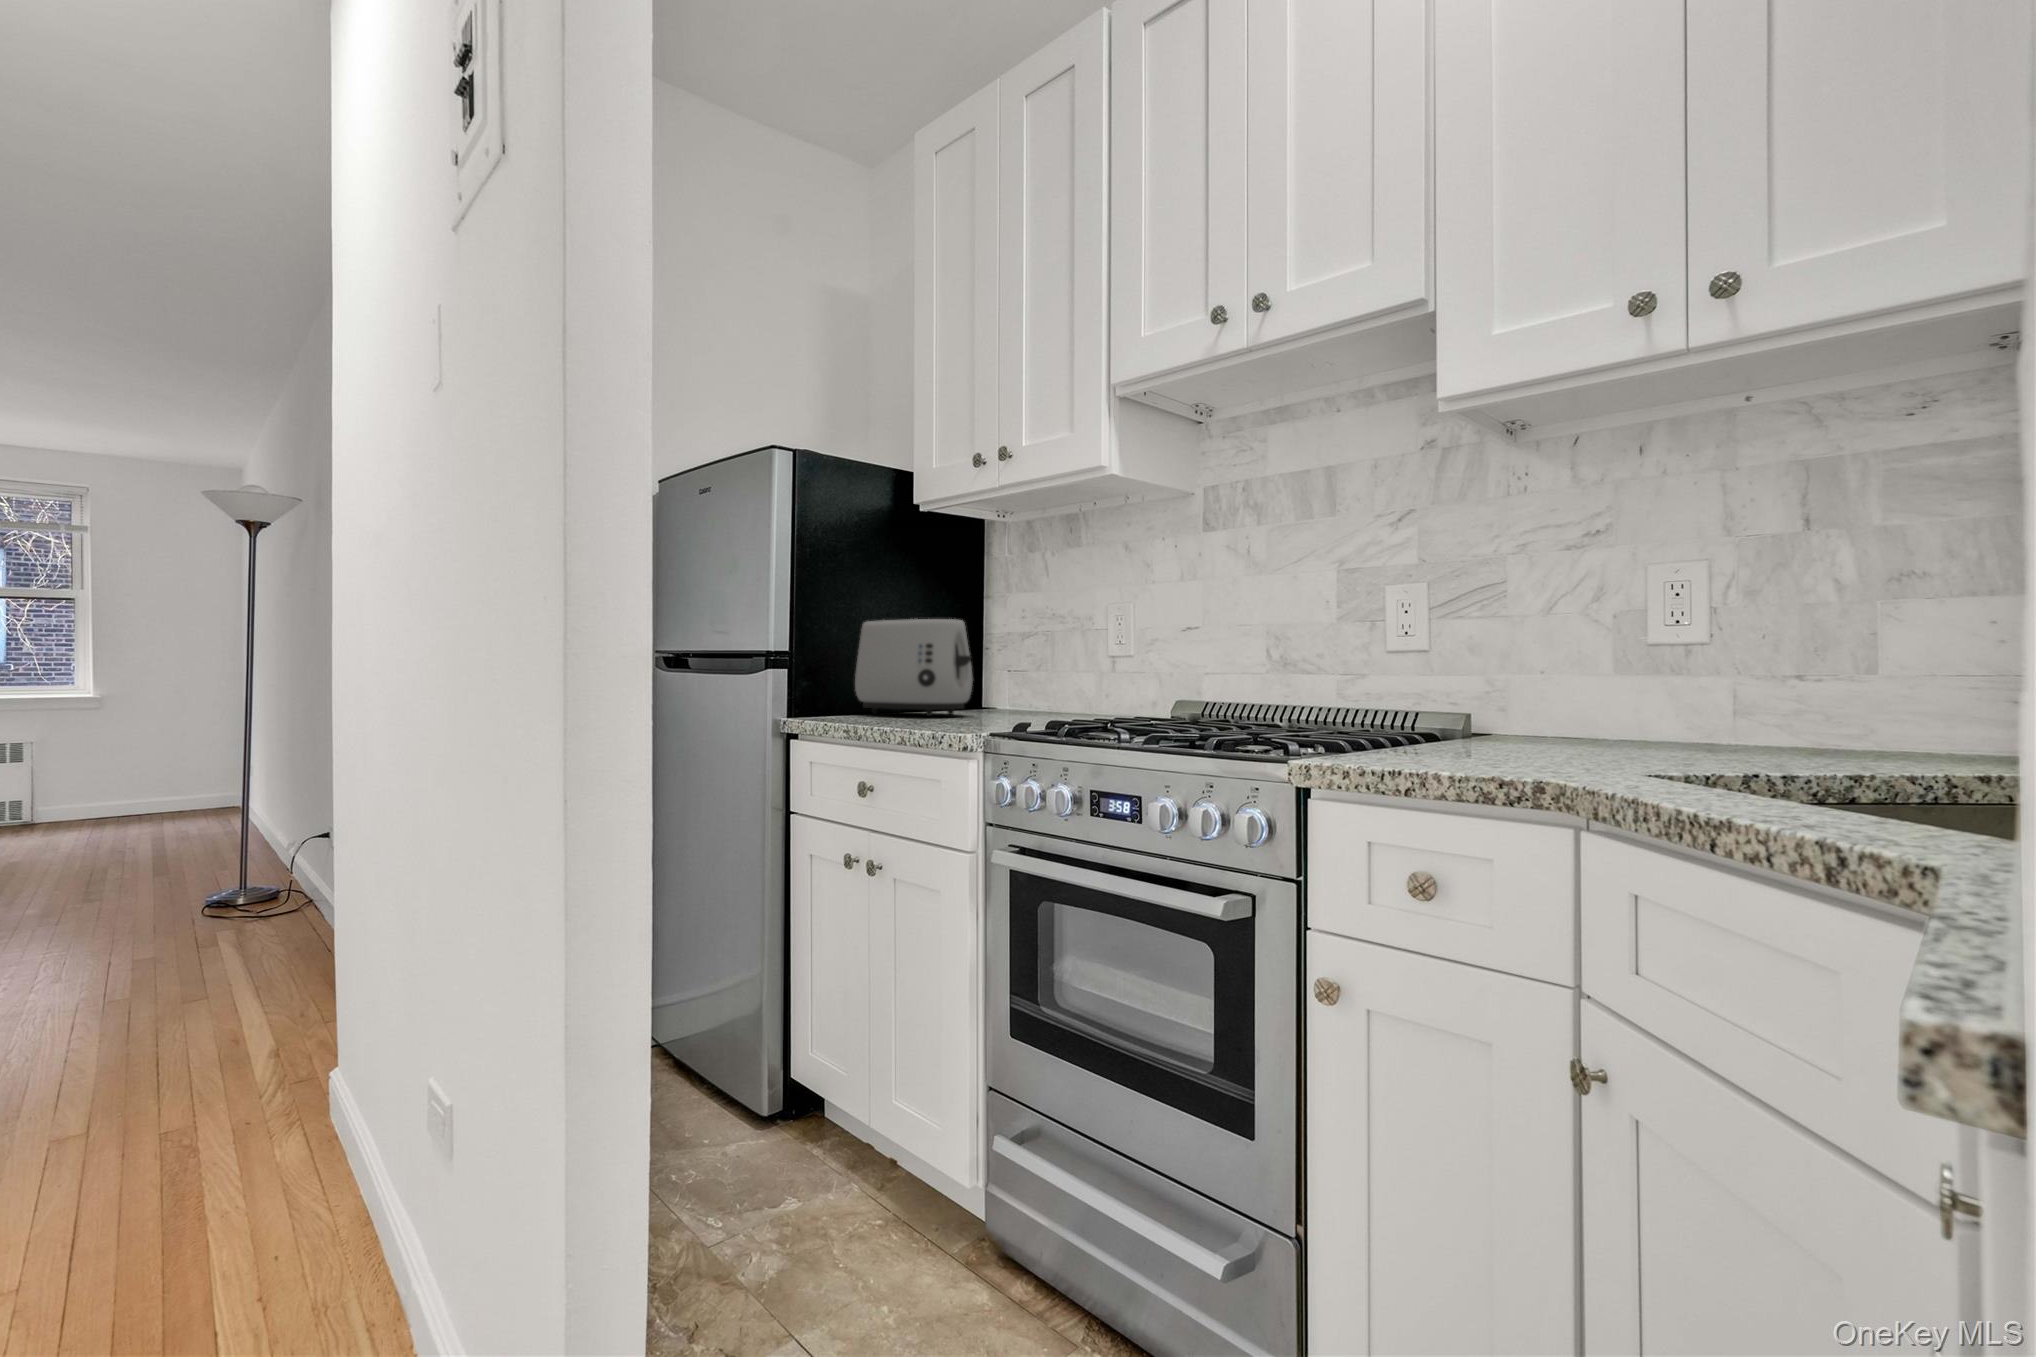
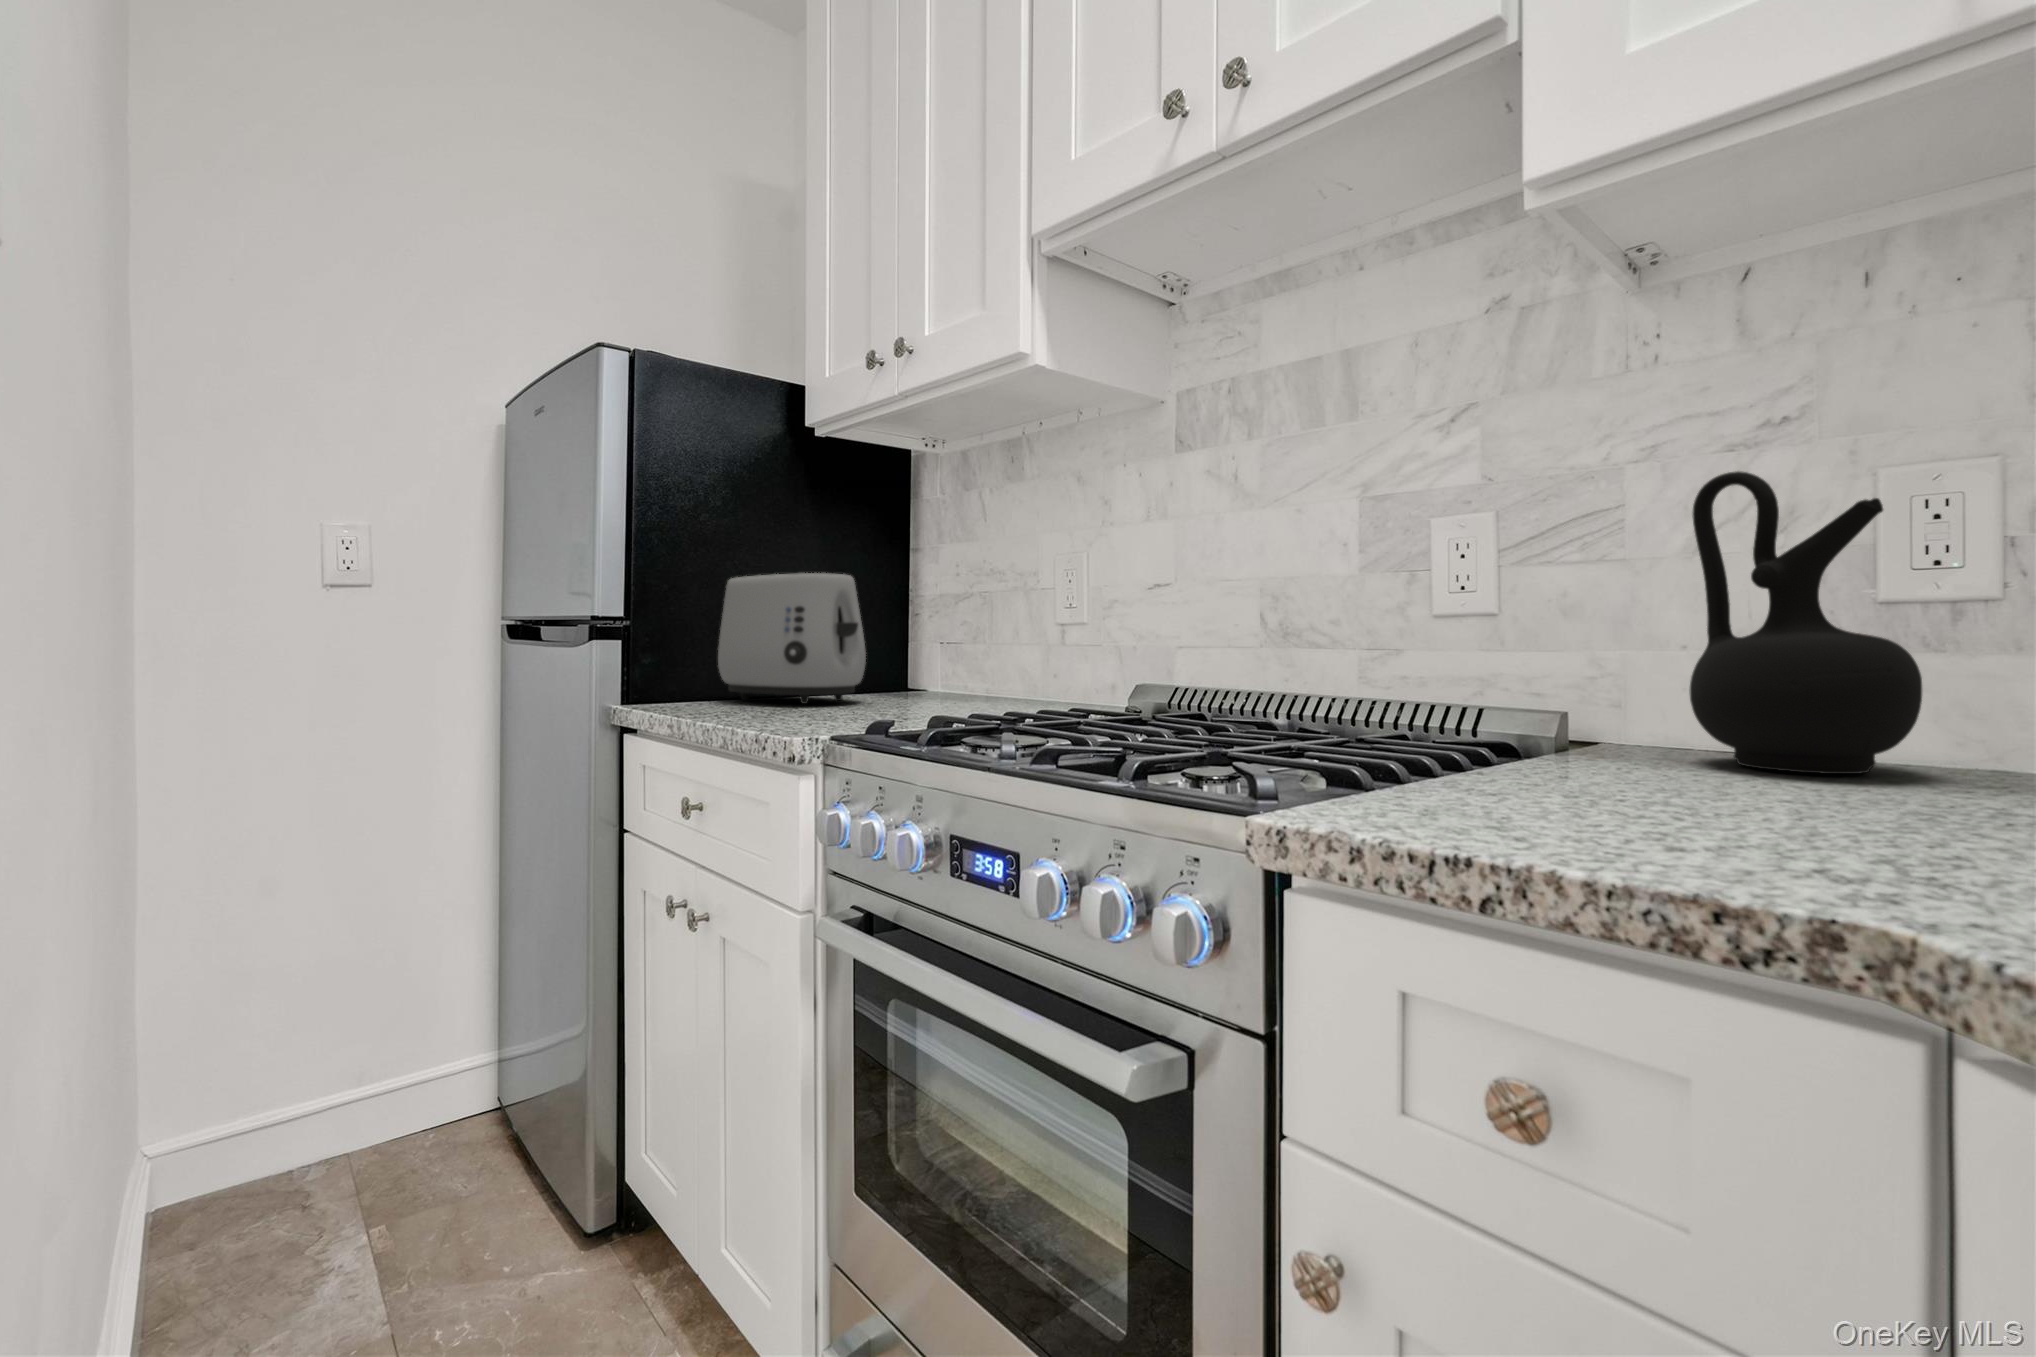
ceramic jug: none [1537,571,1657,746] -> present [1690,471,1922,774]

